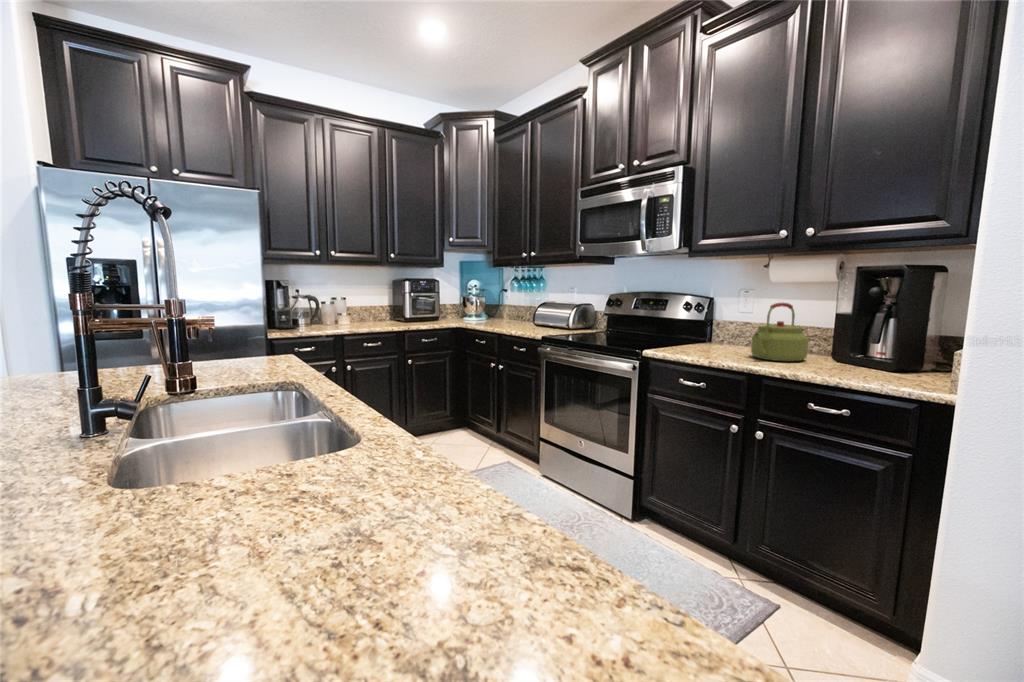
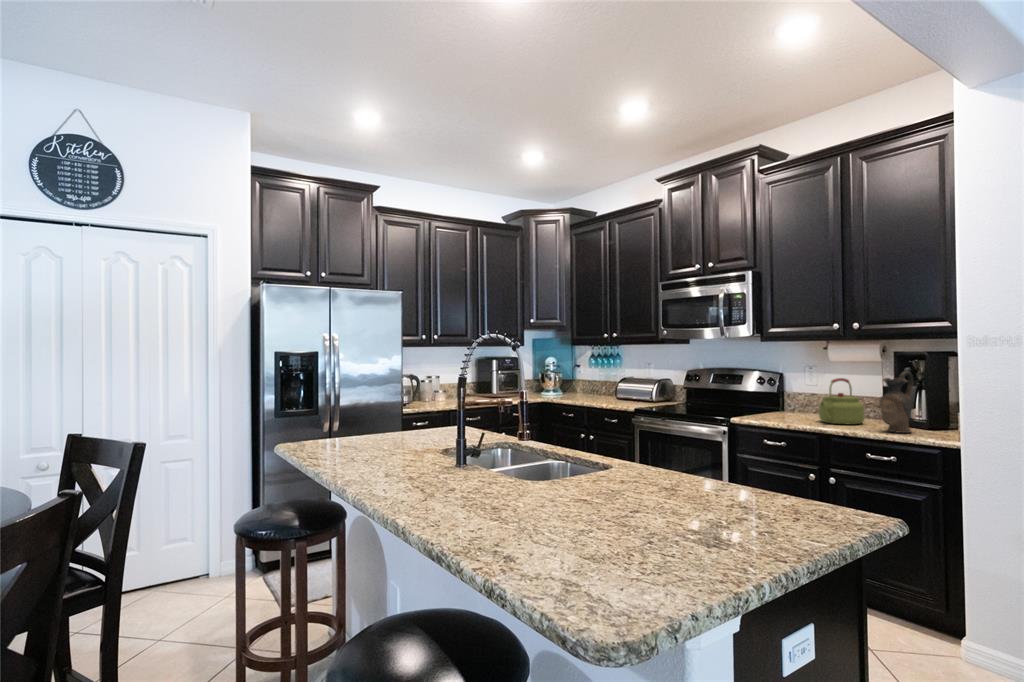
ceramic pitcher: none [833,292,883,376] -> present [880,371,914,433]

